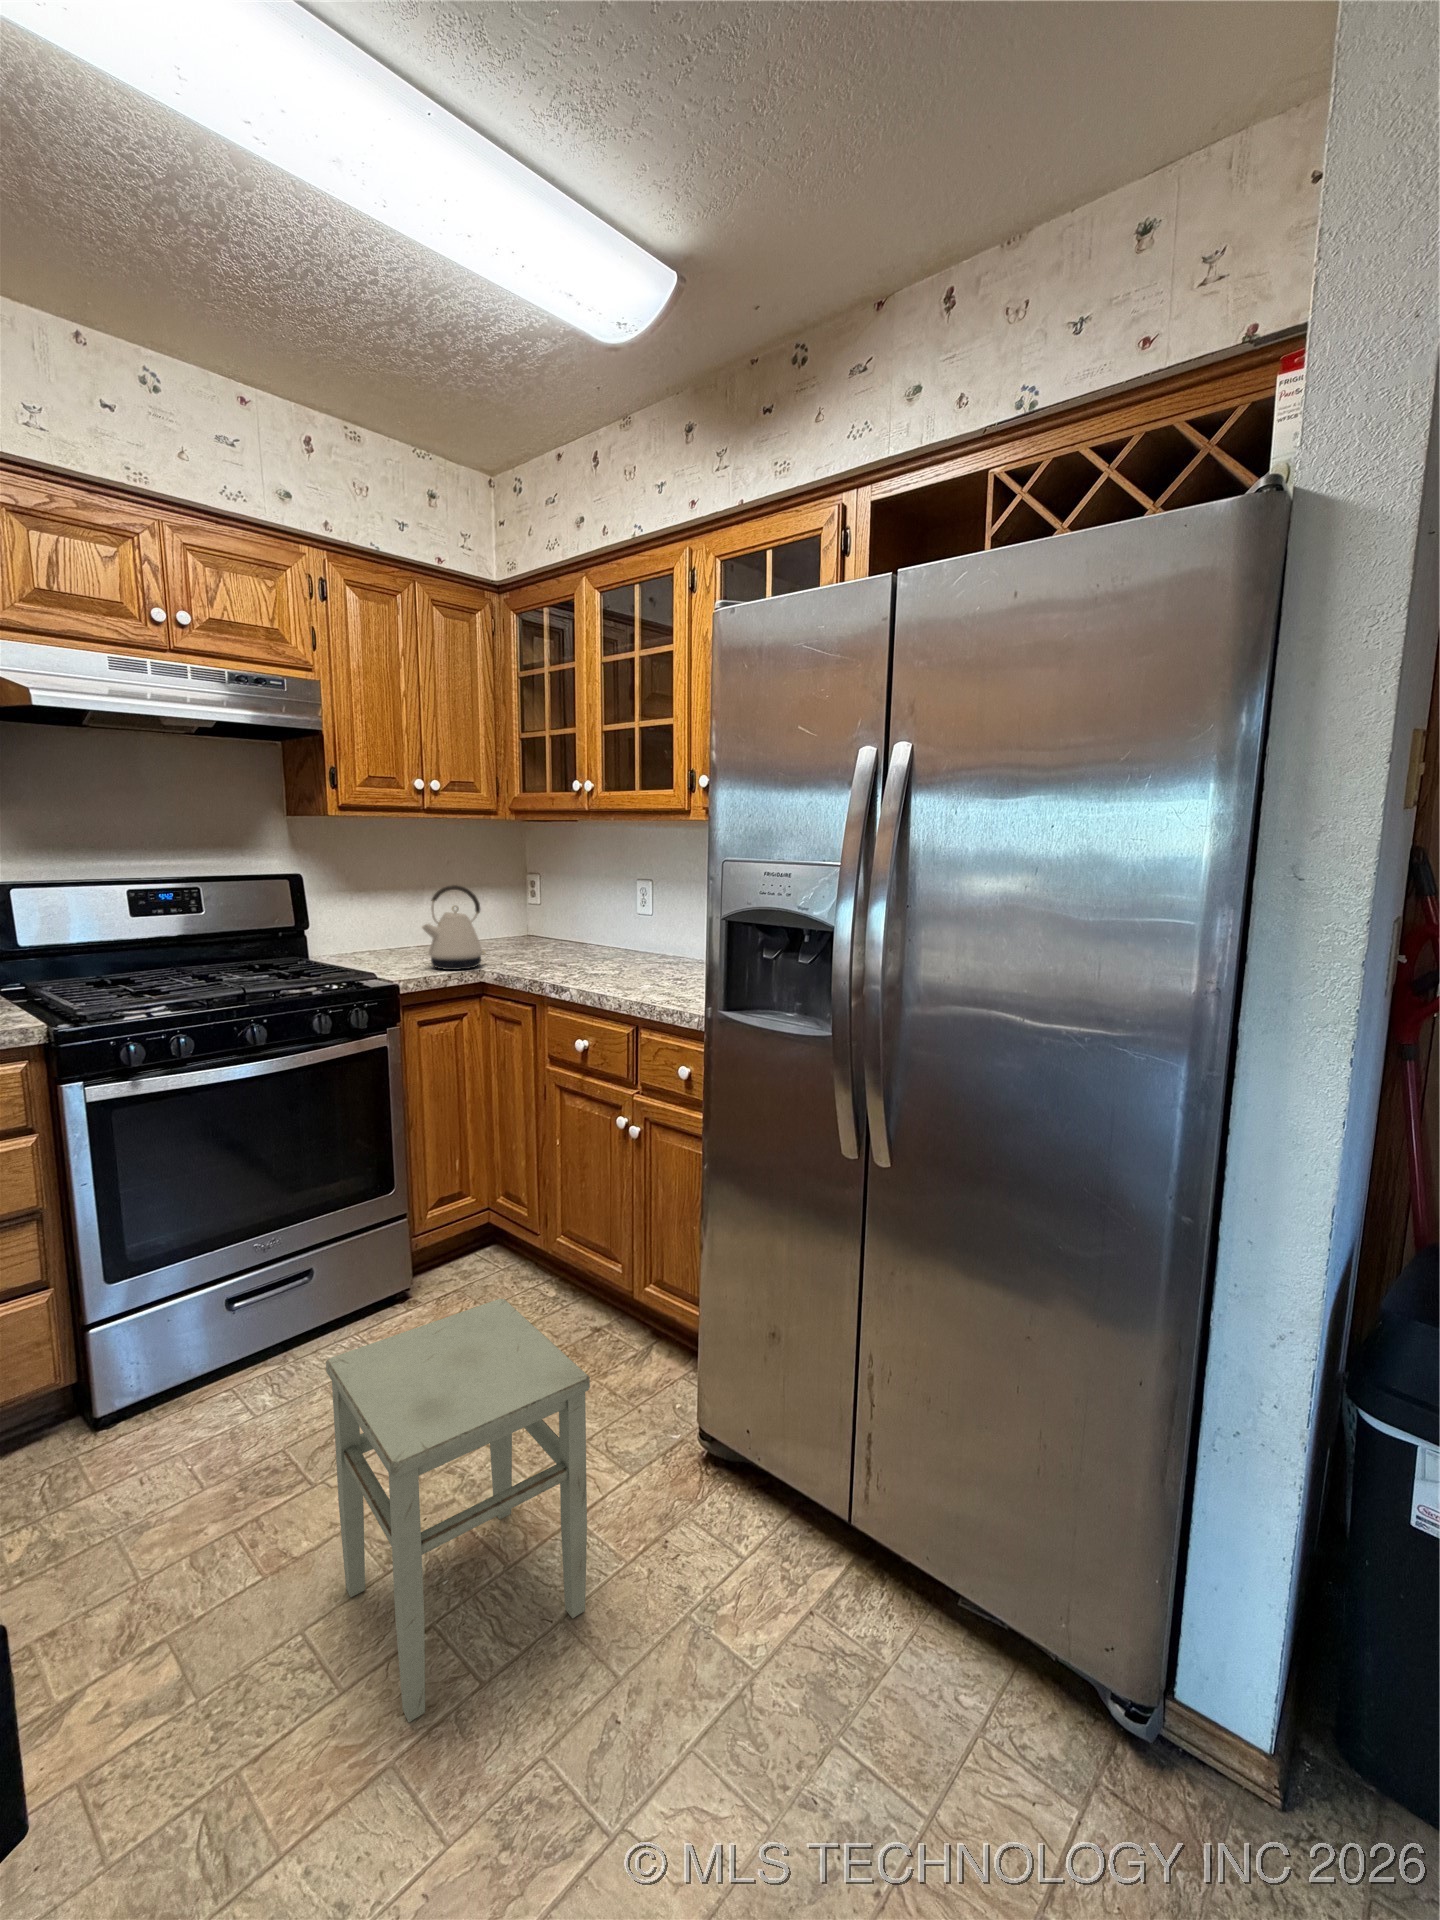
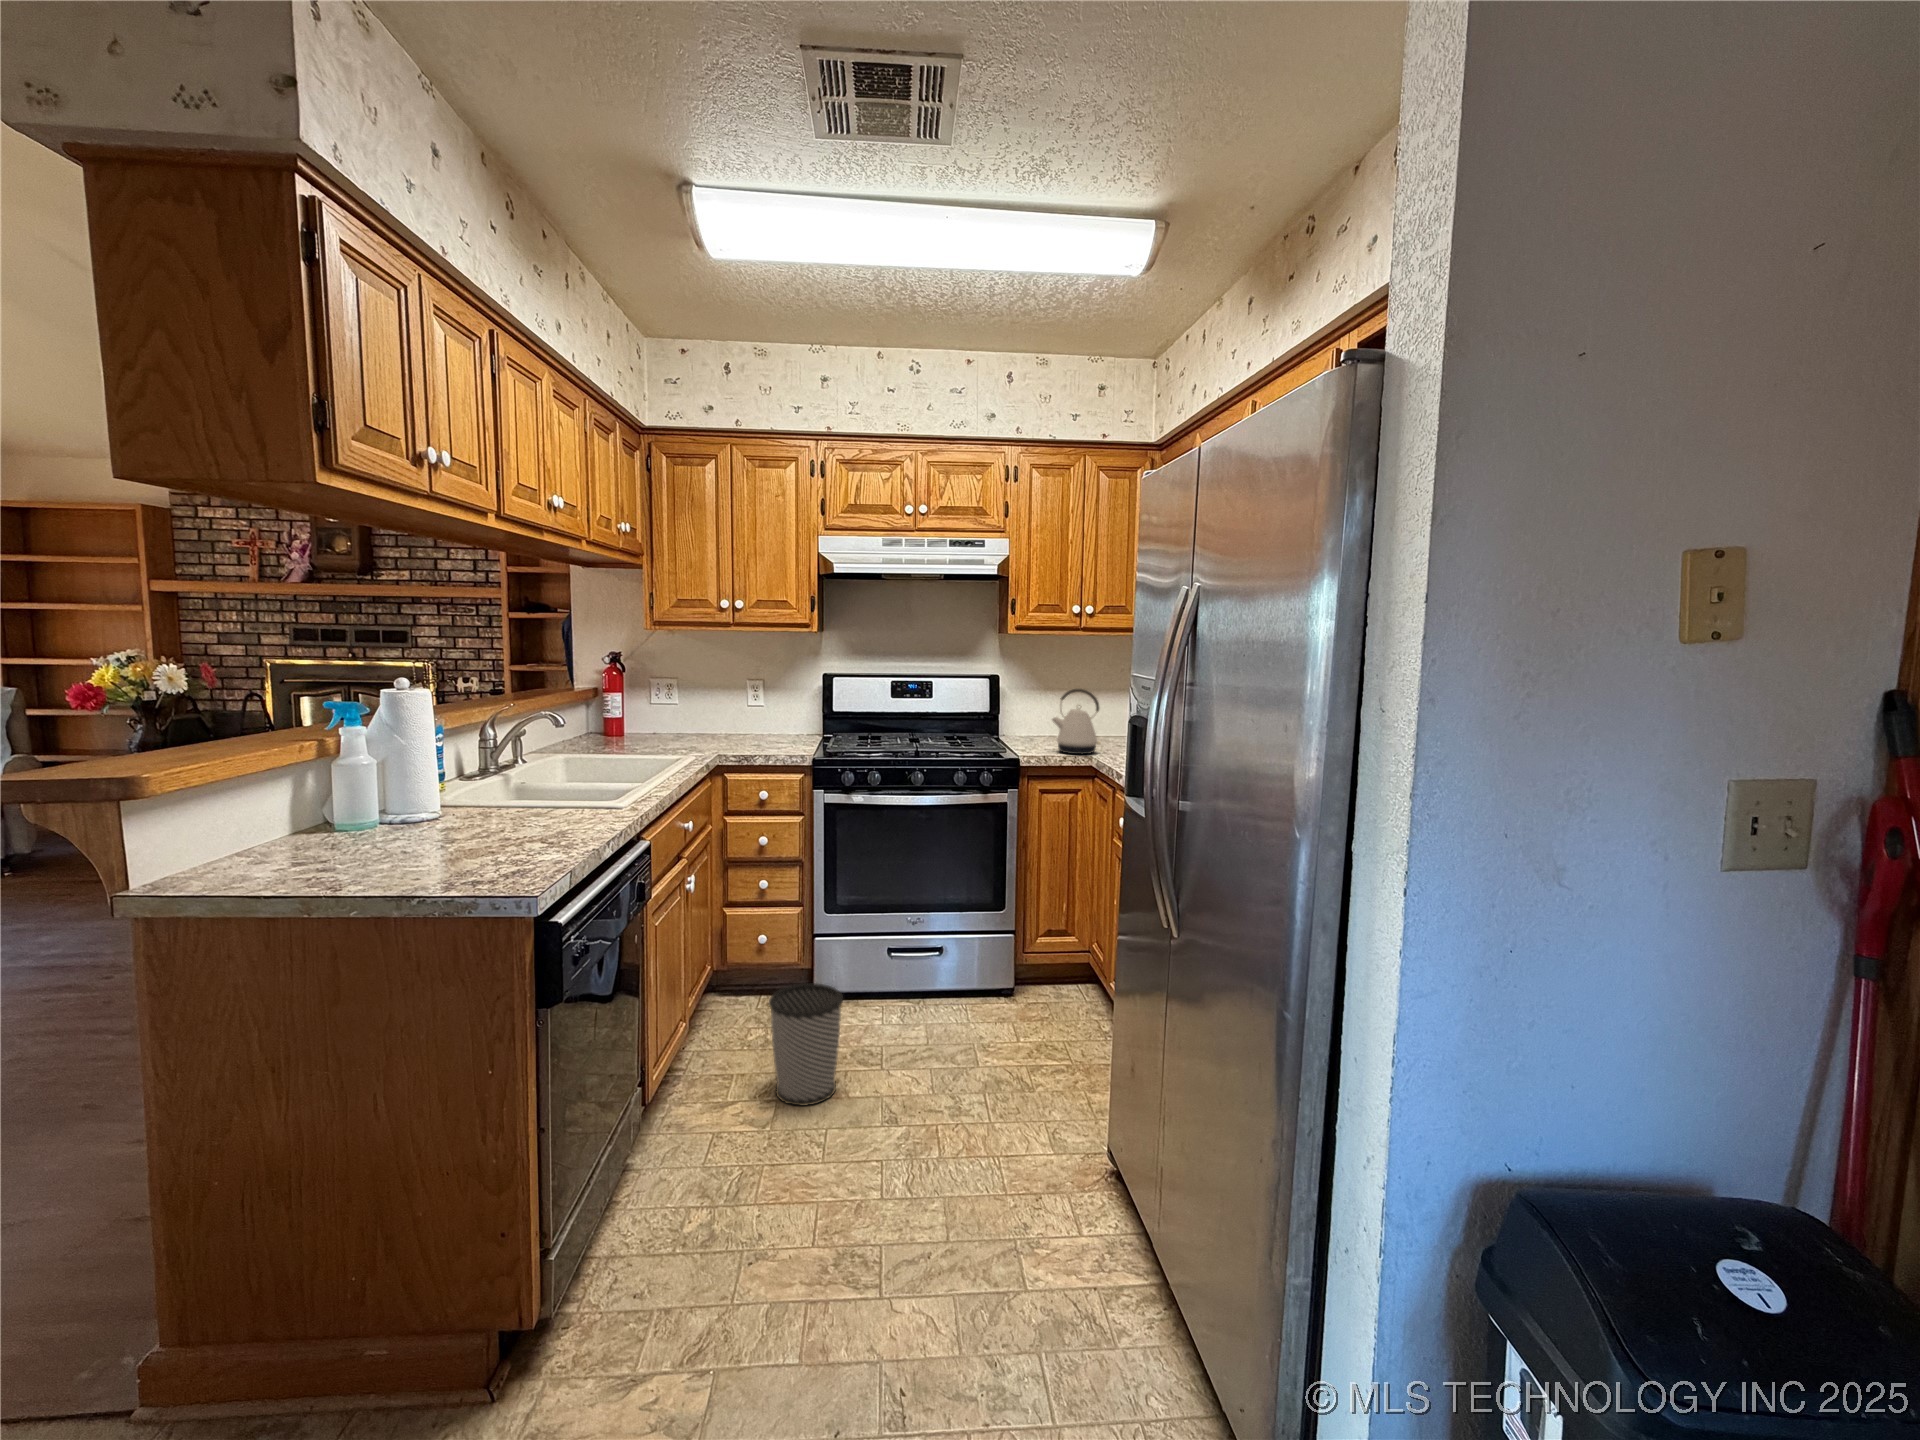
stool: present [326,1299,590,1722] -> none [834,974,975,1201]
wastebasket: none [117,1396,266,1630] -> present [769,983,843,1106]

